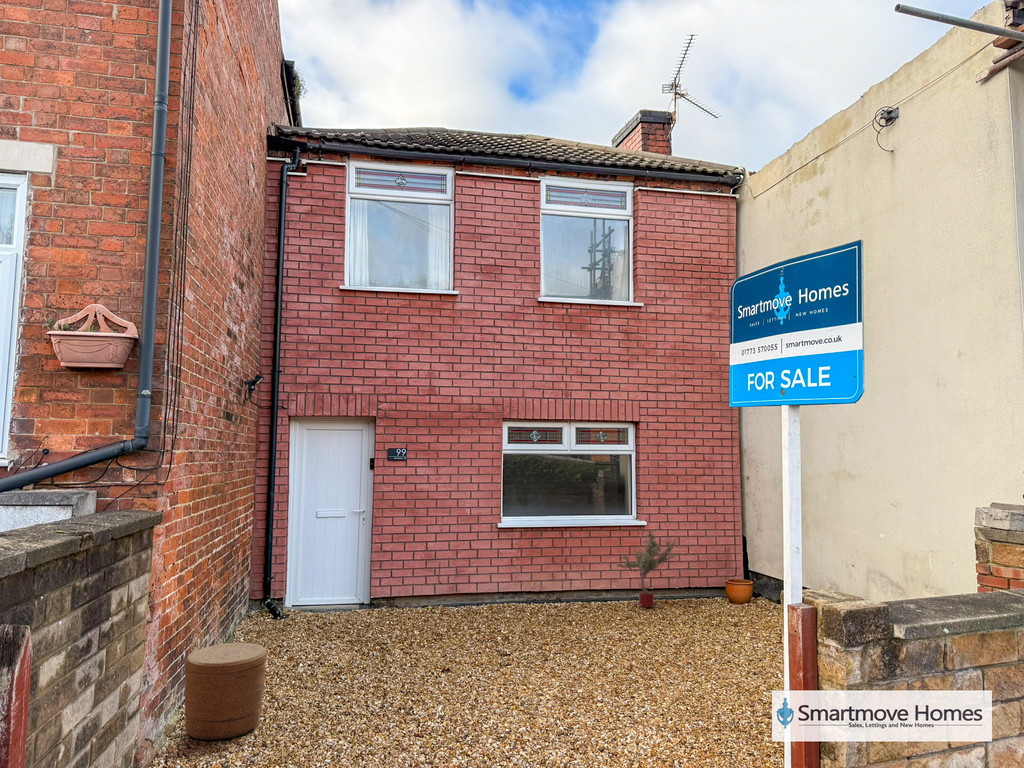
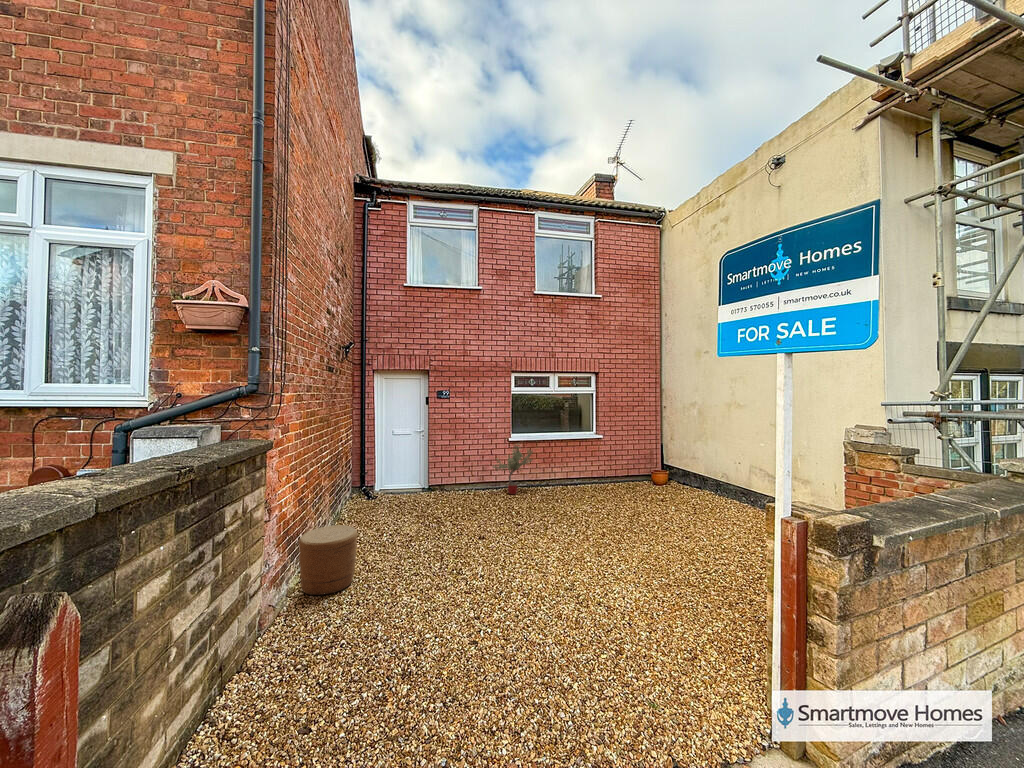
potted tree: present [617,530,676,608] -> present [493,444,533,495]

